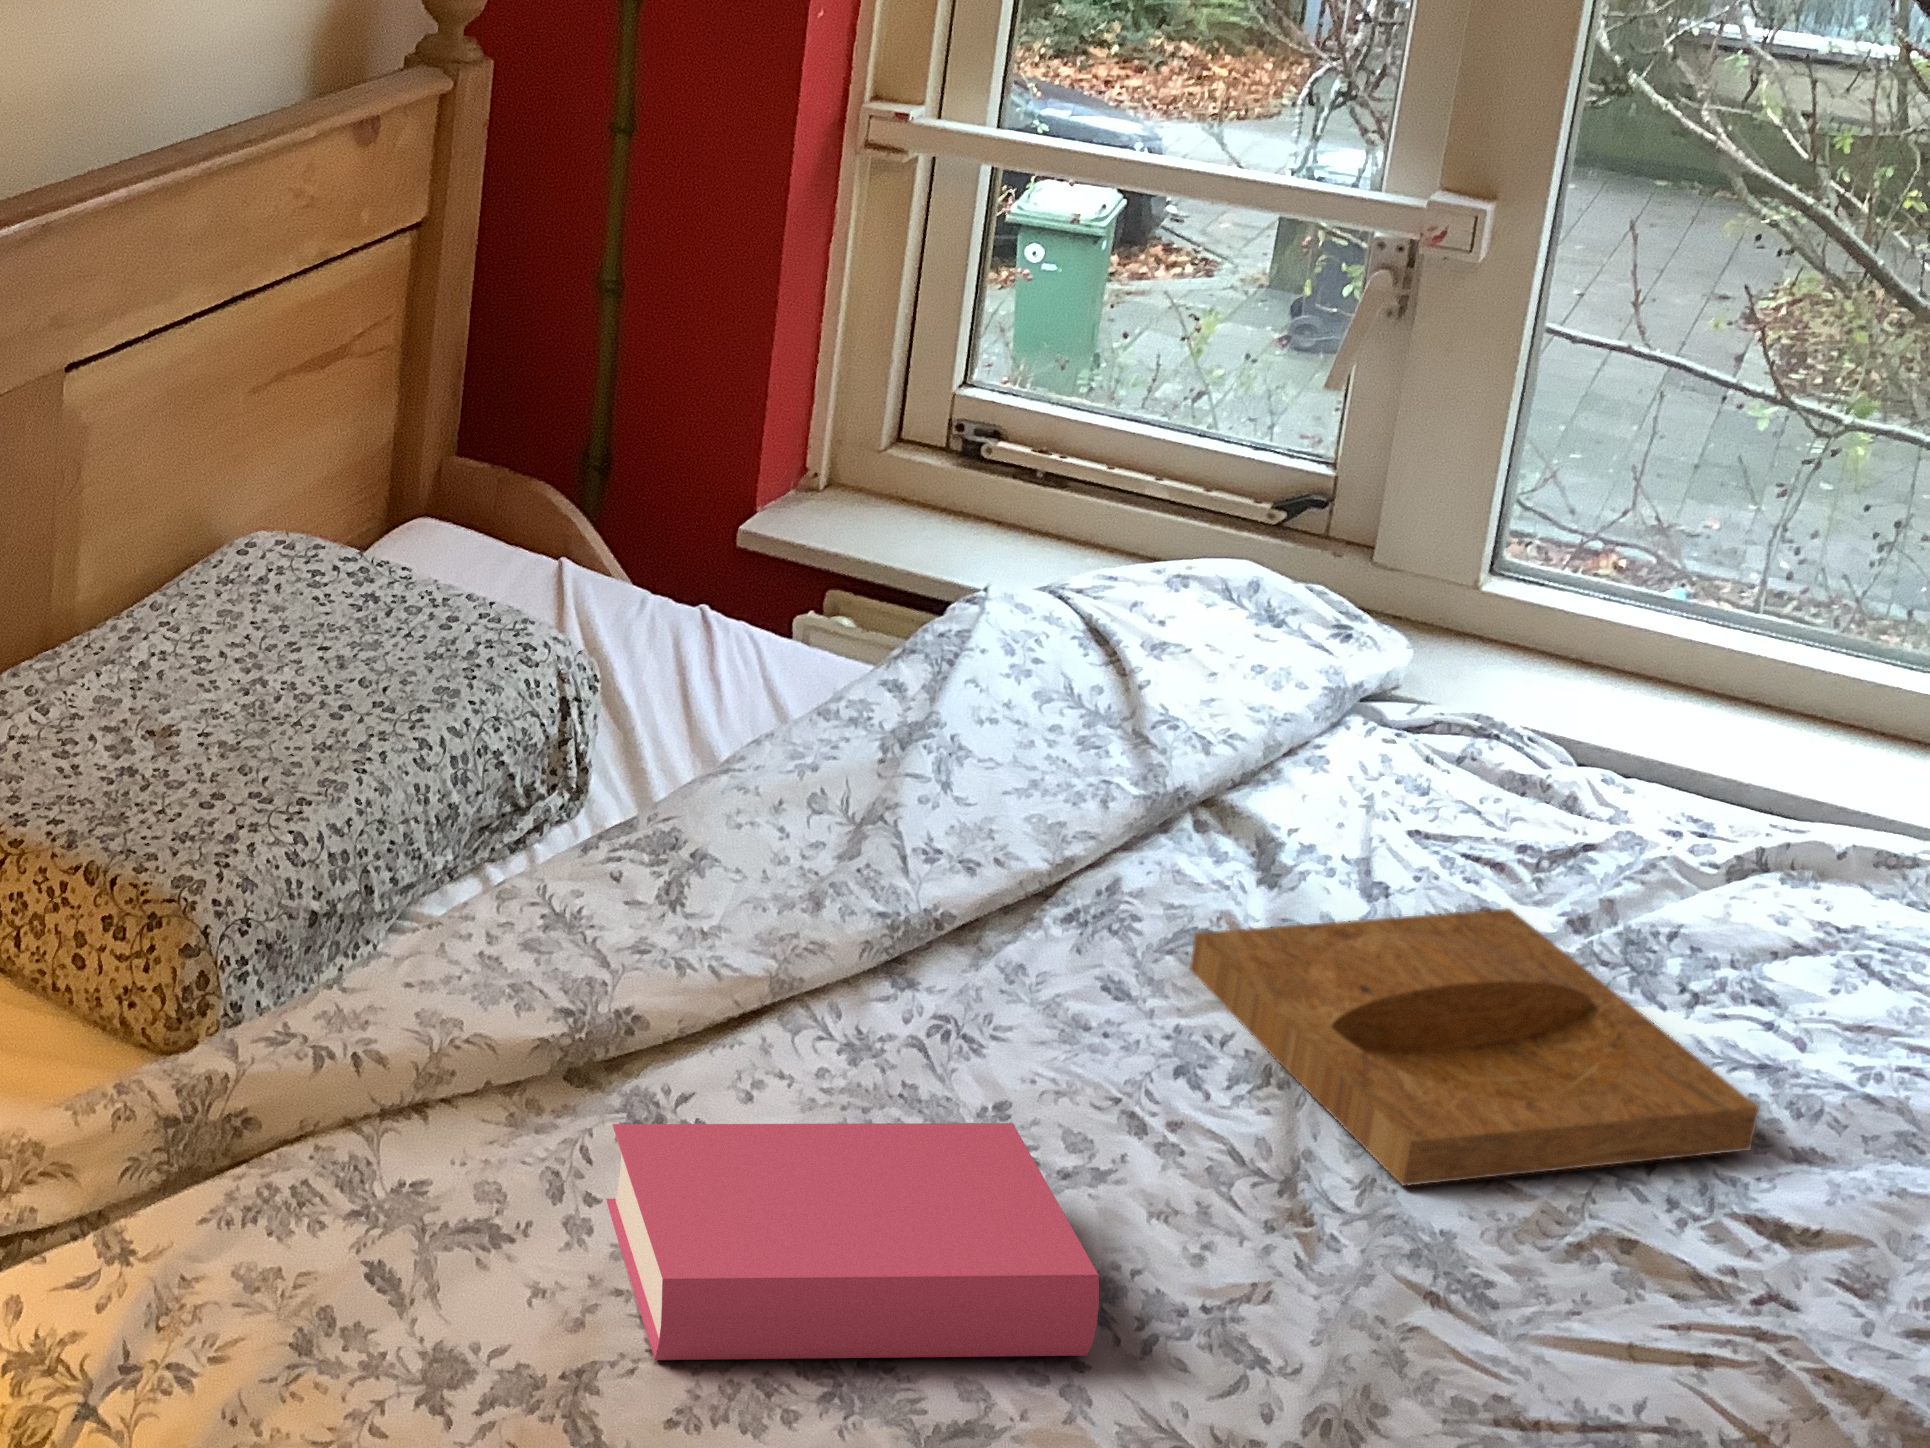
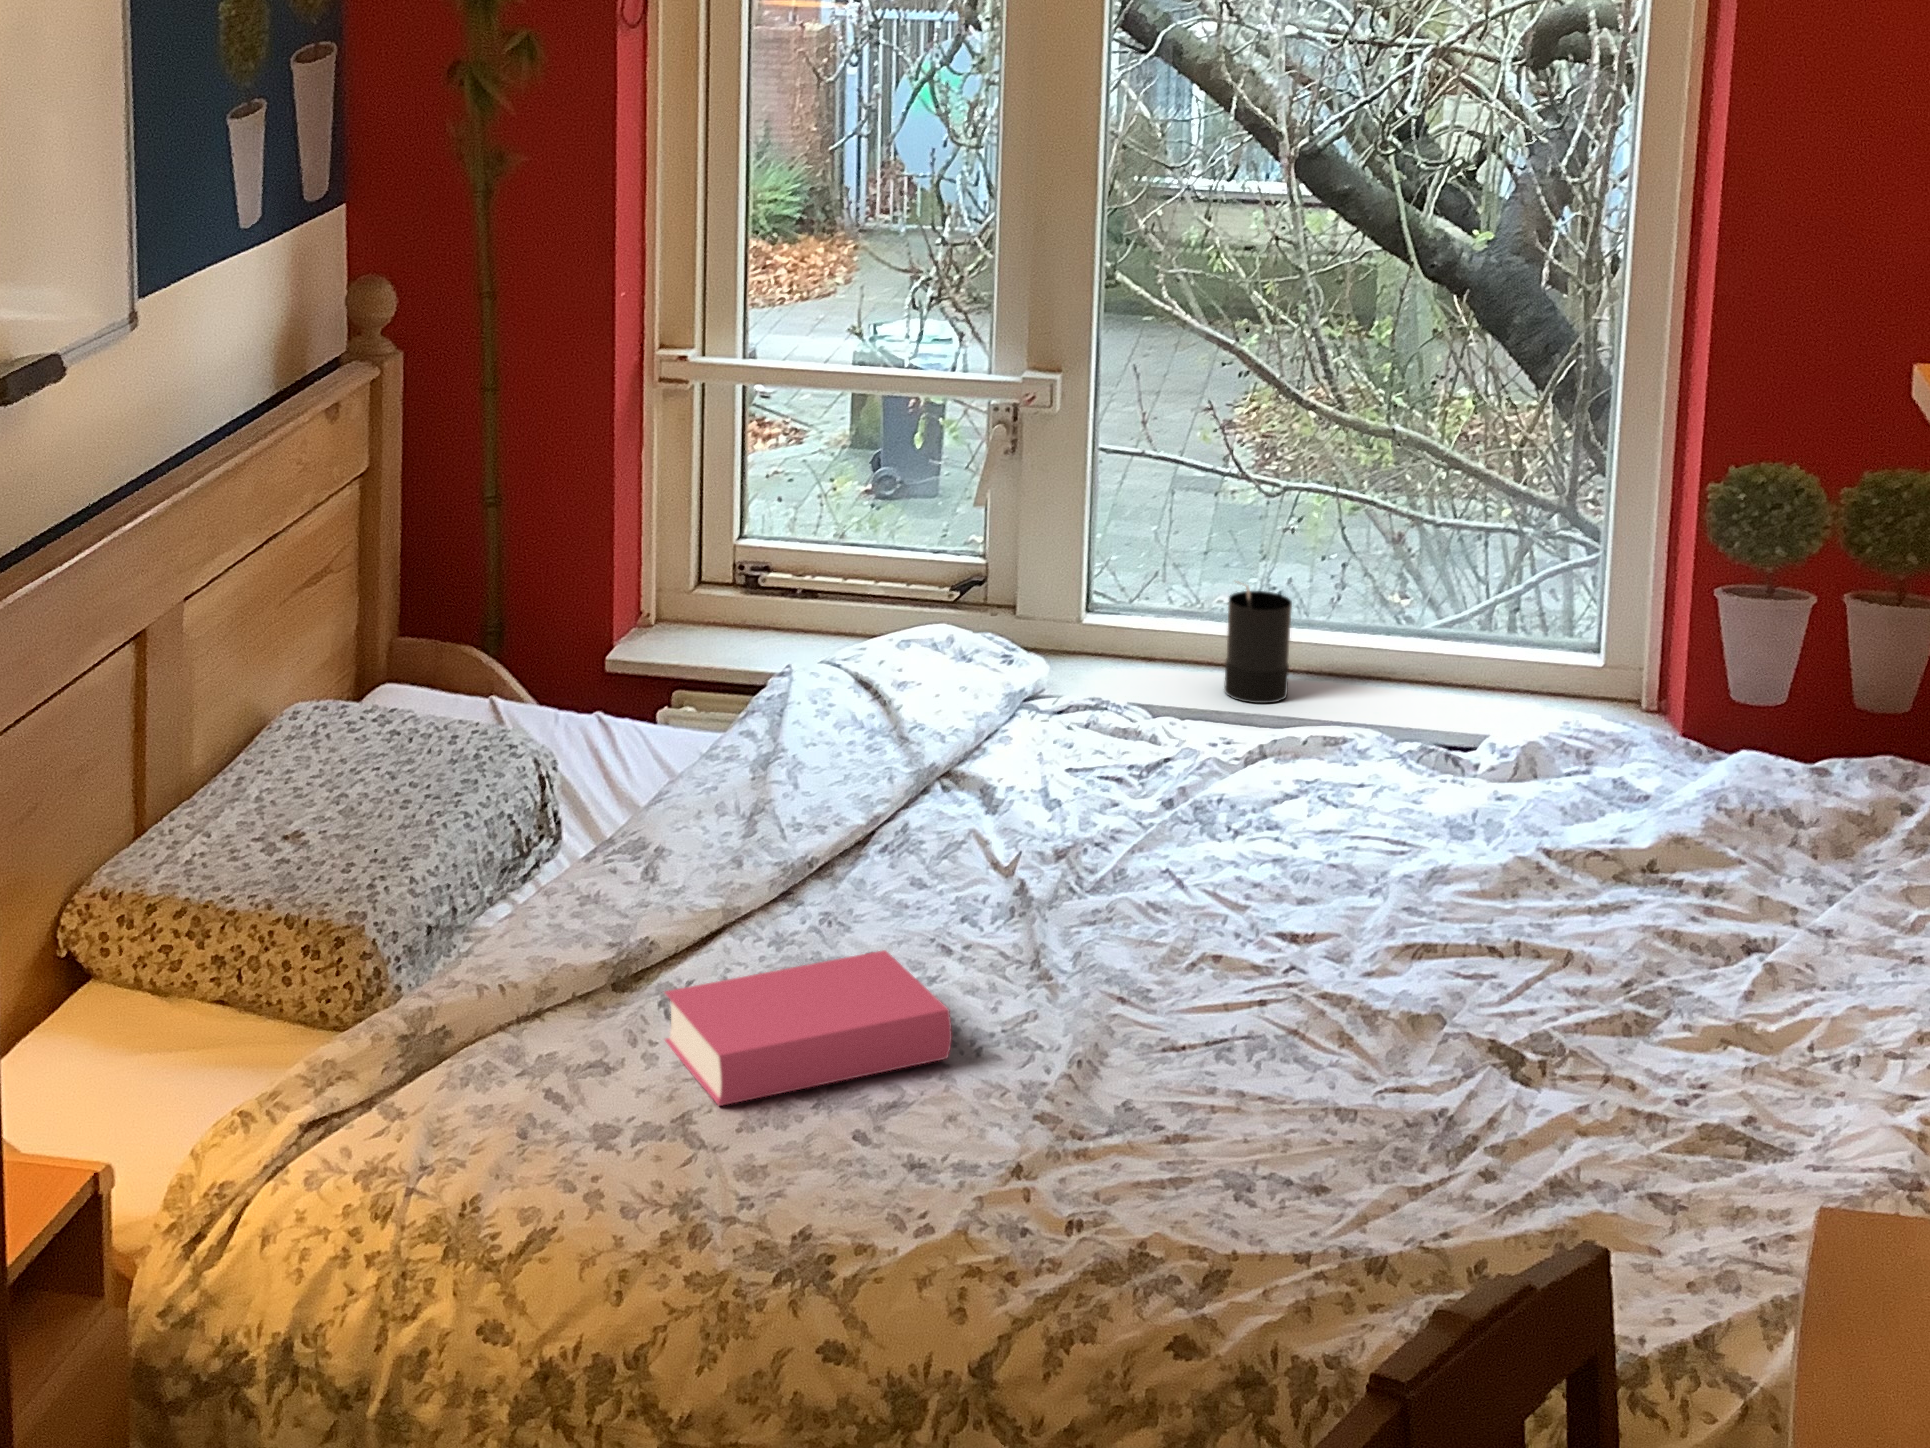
candle: none [1697,560,1836,760] -> present [1224,585,1292,704]
tray: present [1190,908,1759,1186] -> none [959,800,1273,951]

